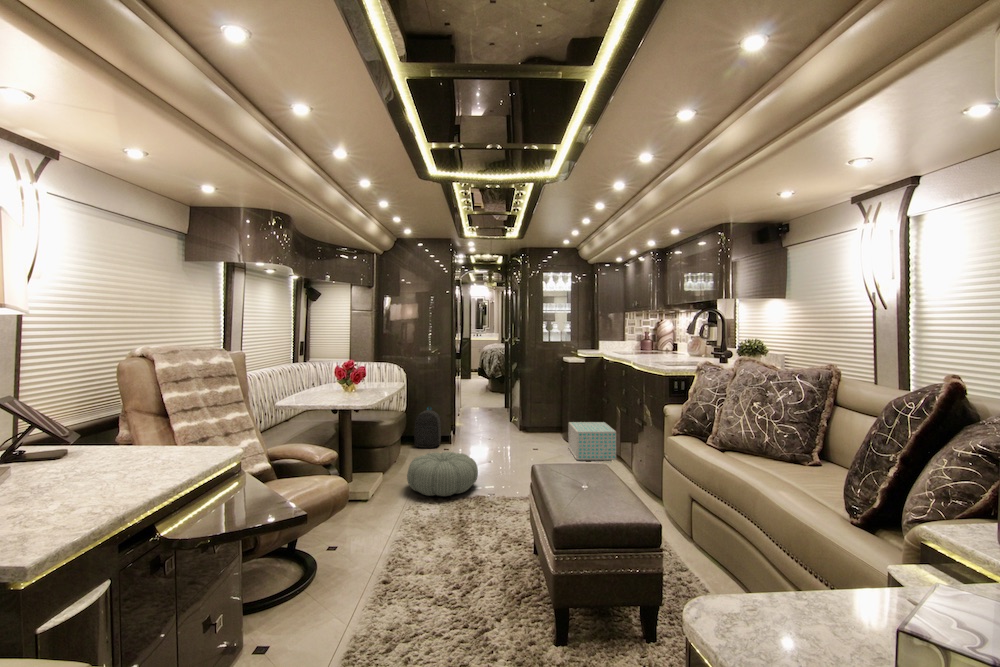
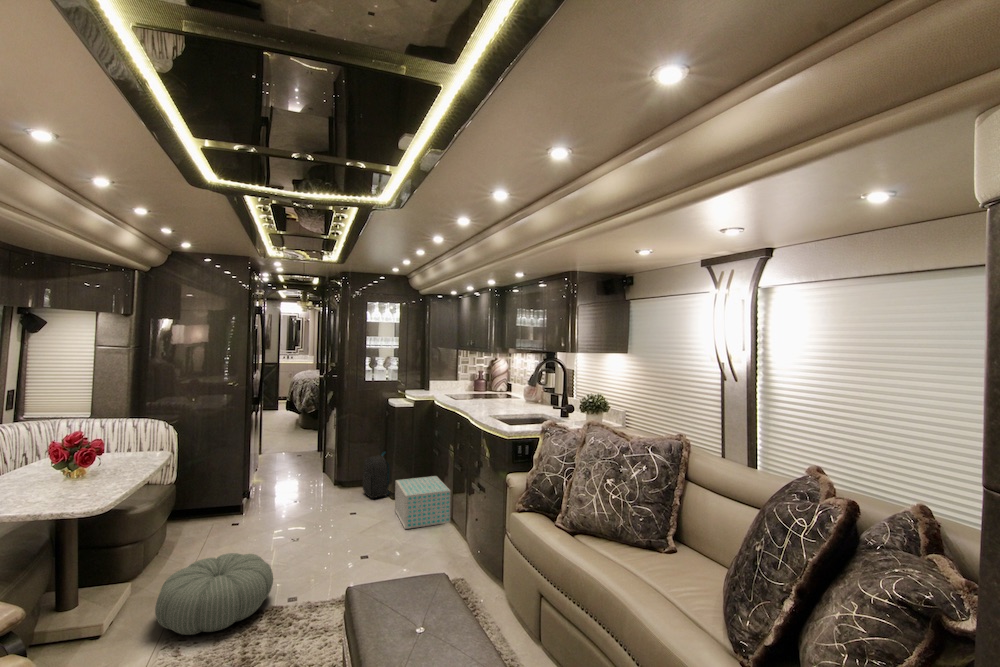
backpack: present [414,407,441,448] -> present [363,452,390,498]

